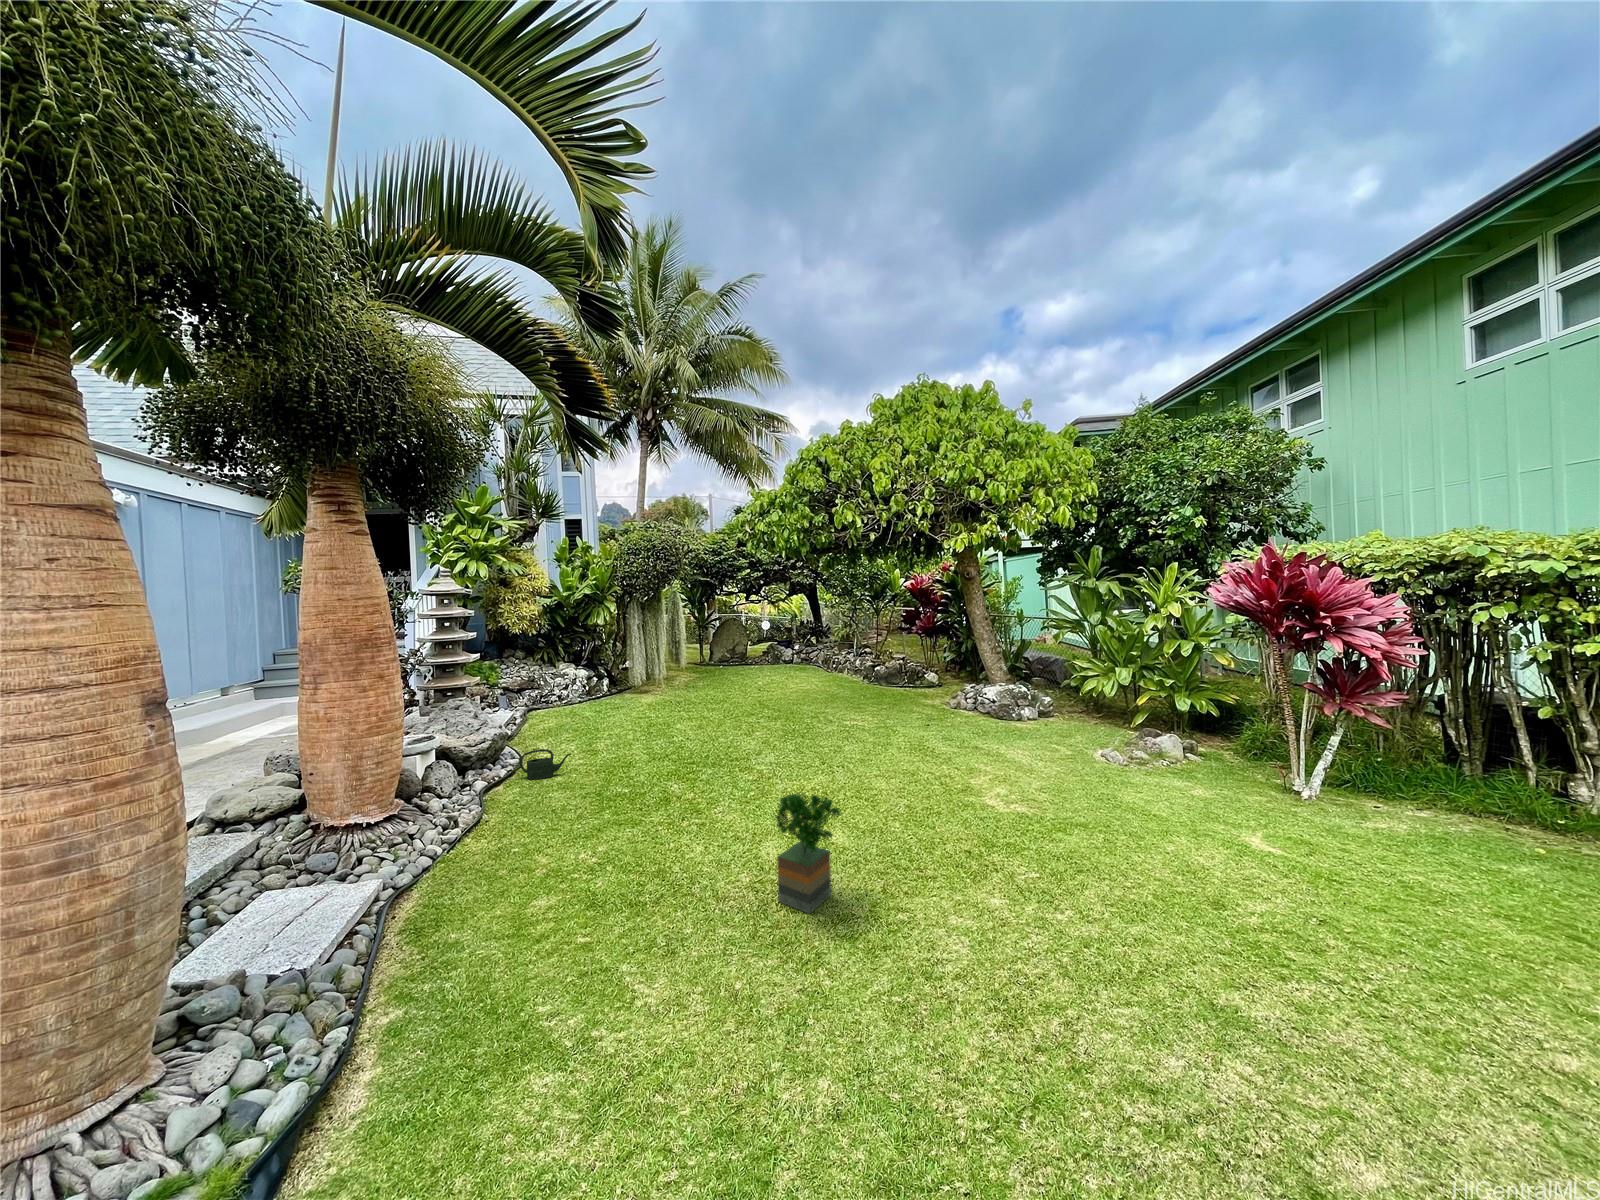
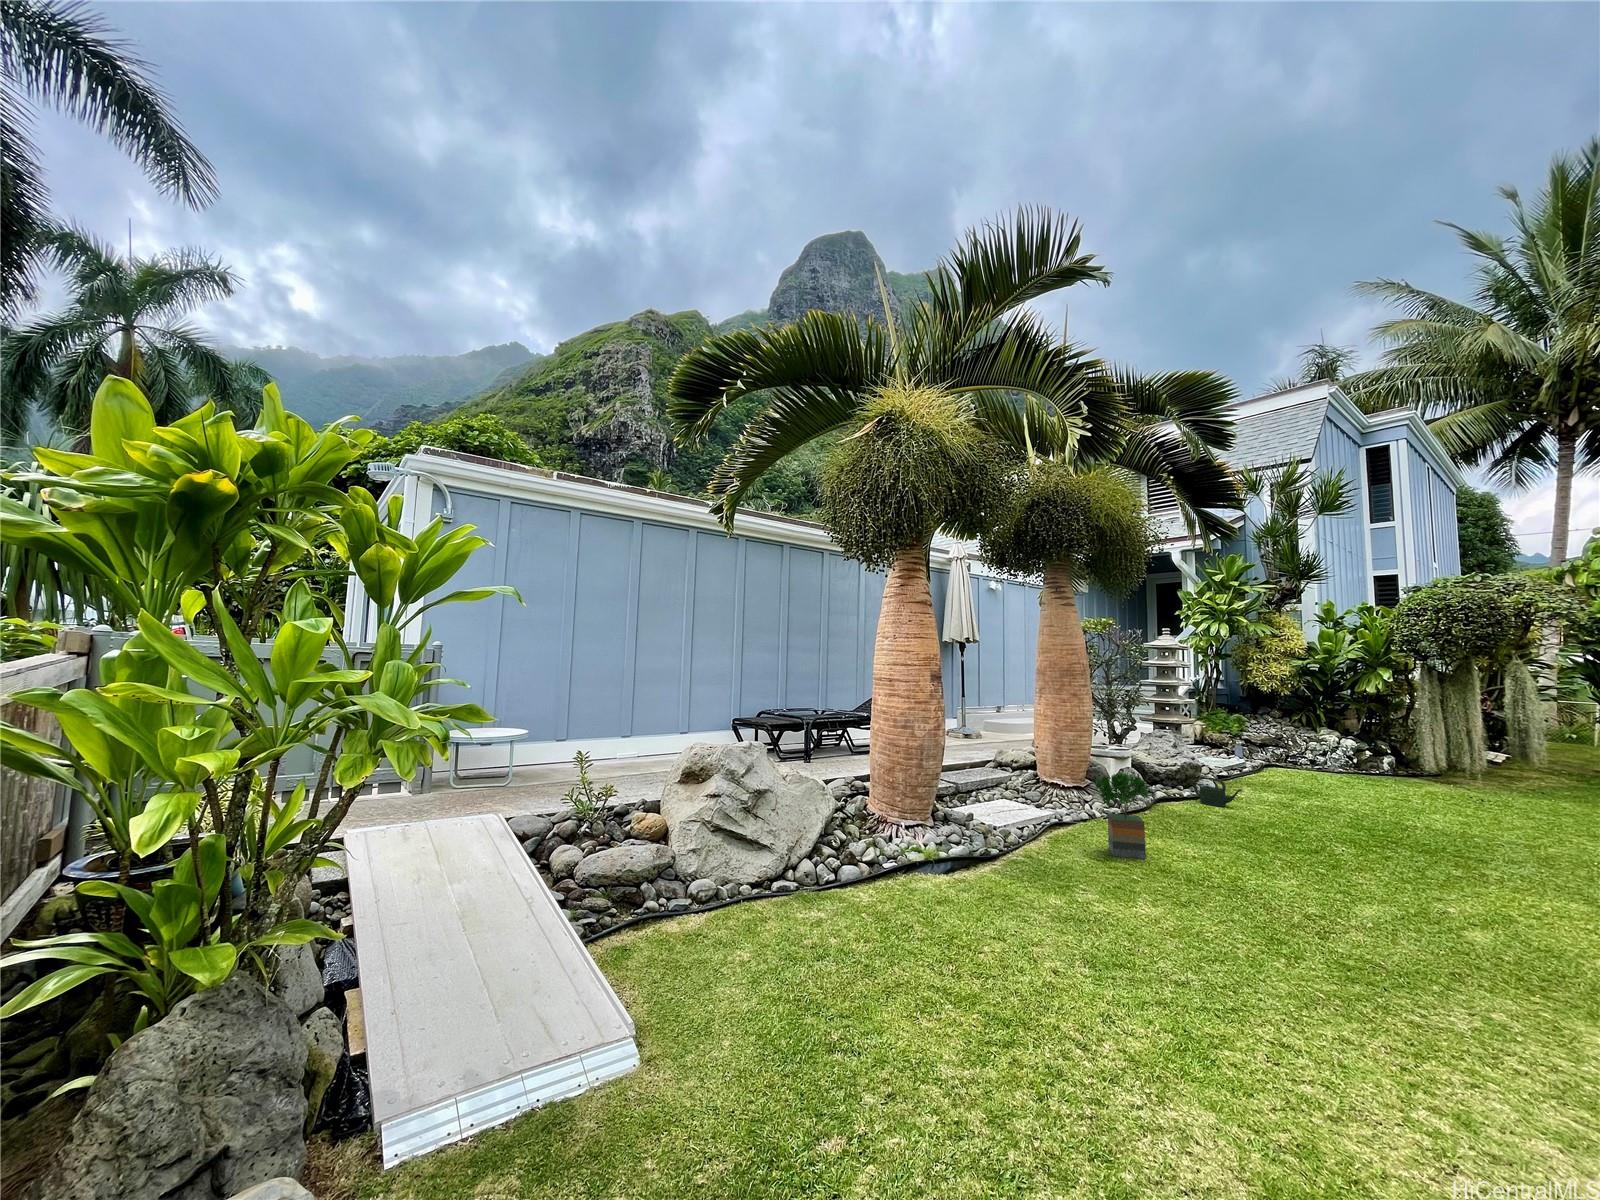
potted tree: present [775,793,841,914] -> present [1095,772,1156,859]

